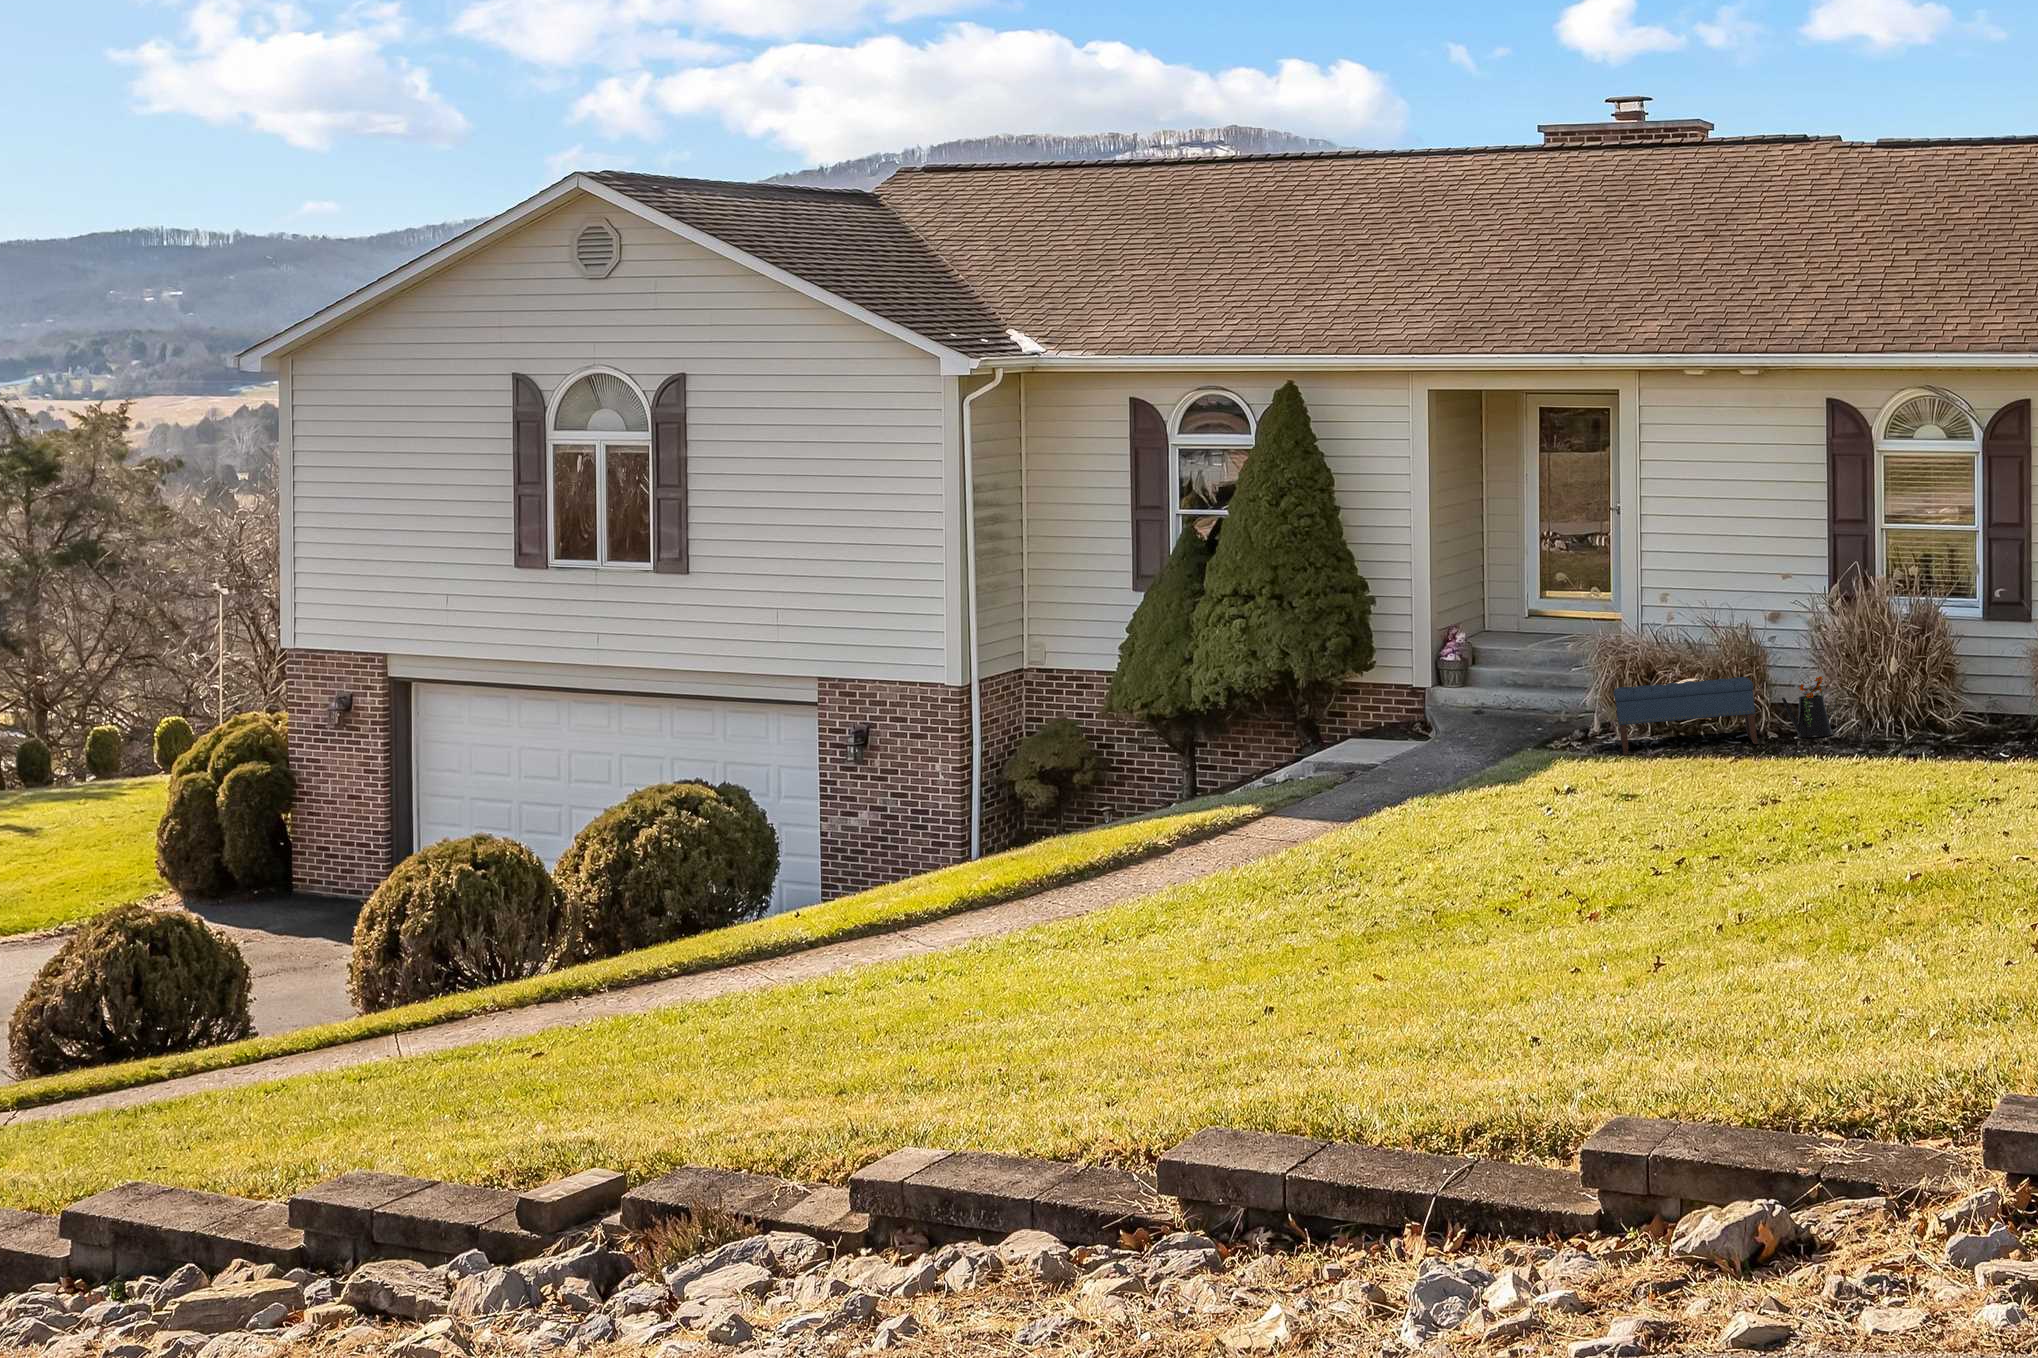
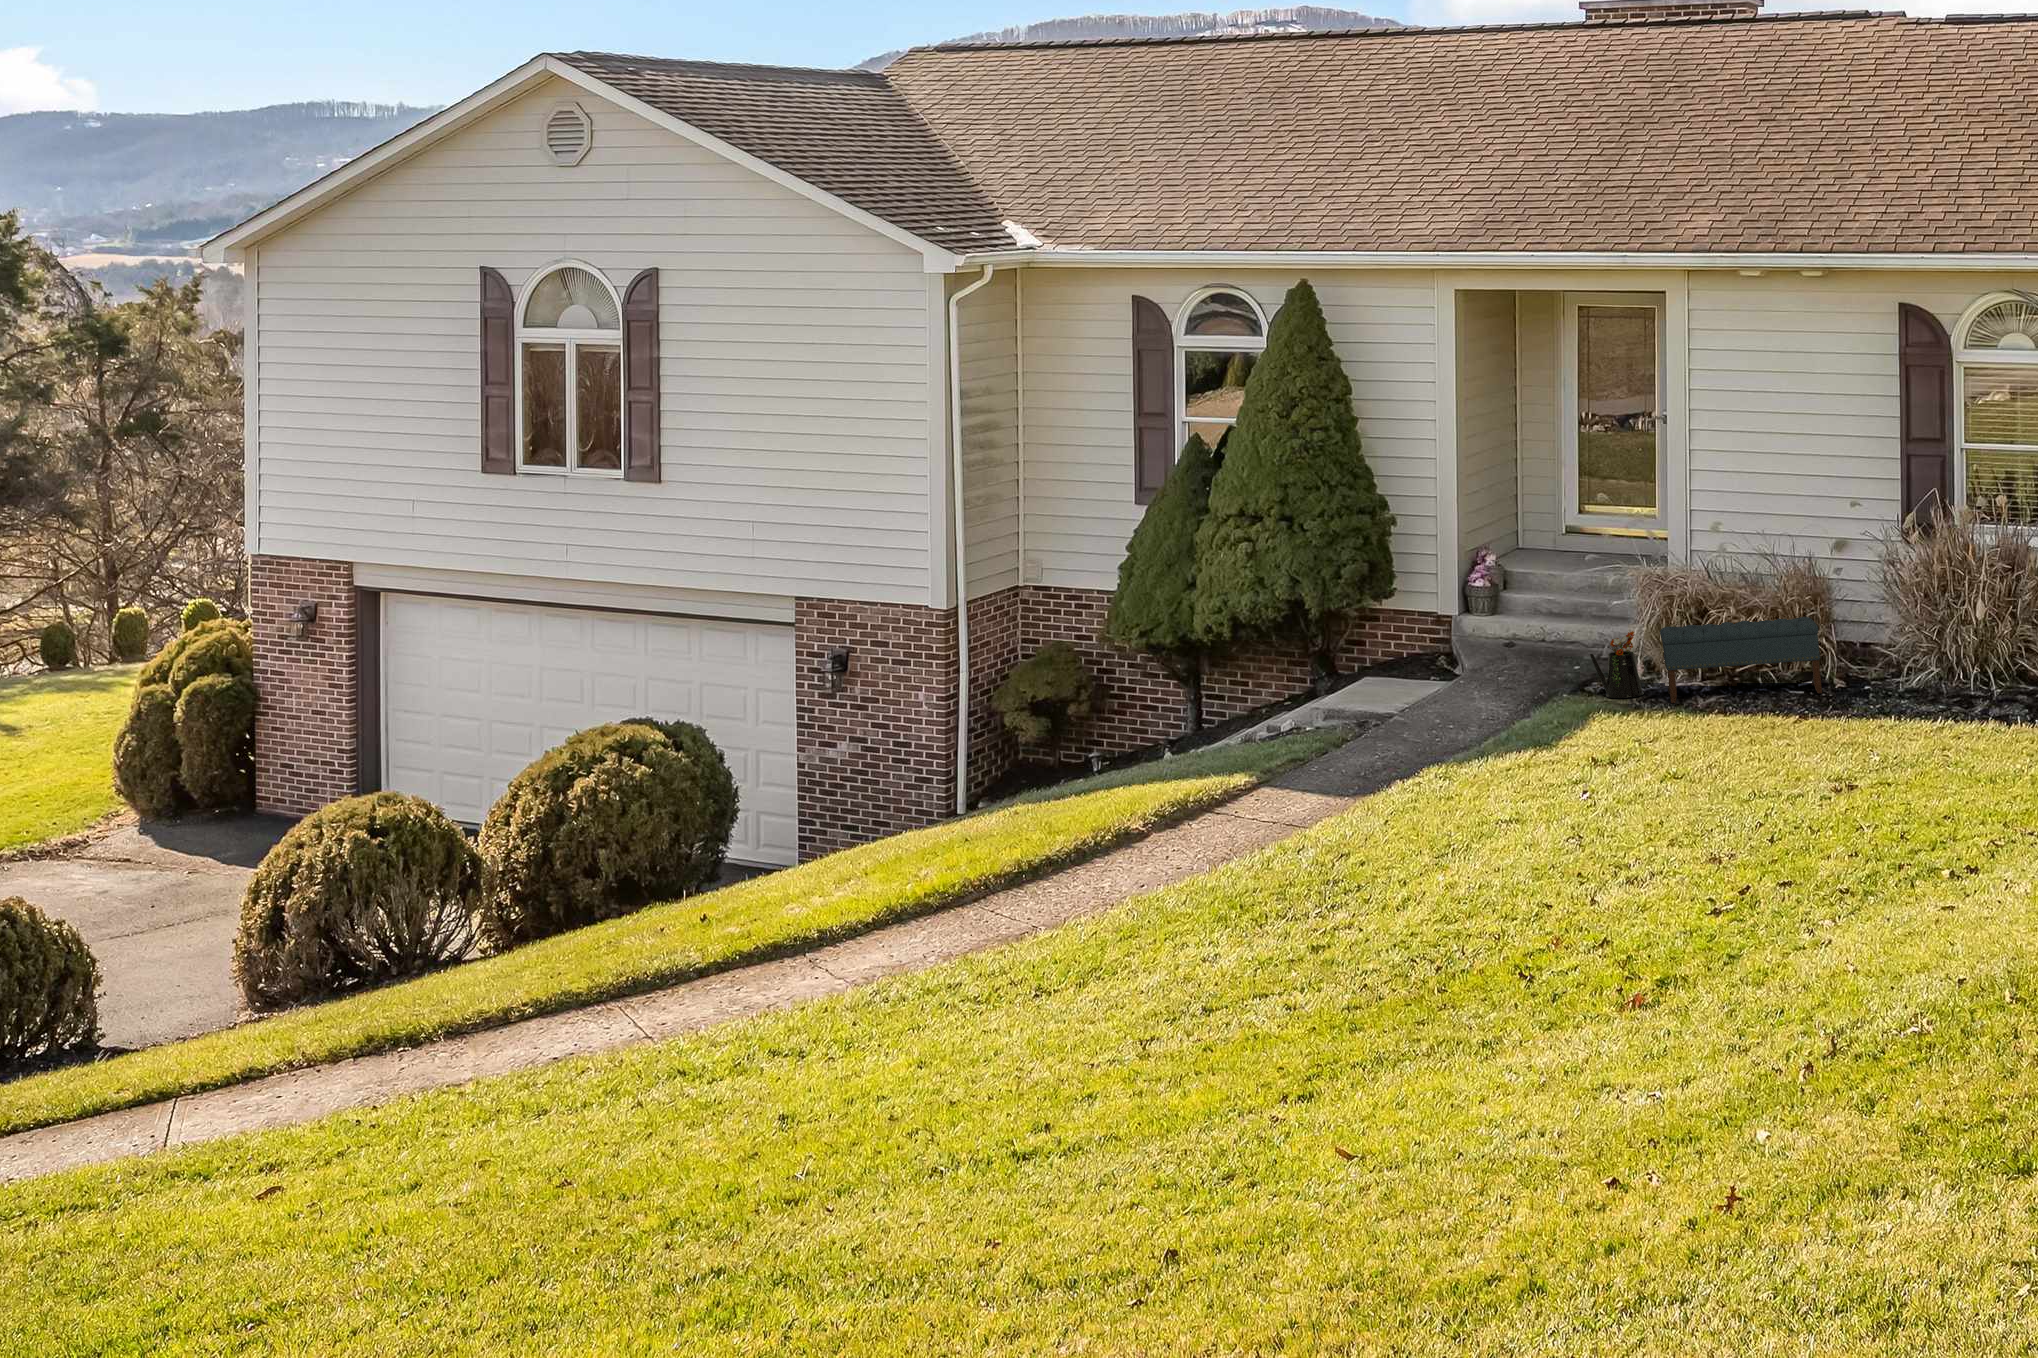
watering can: present [1782,676,1836,737] -> present [1590,631,1647,698]

